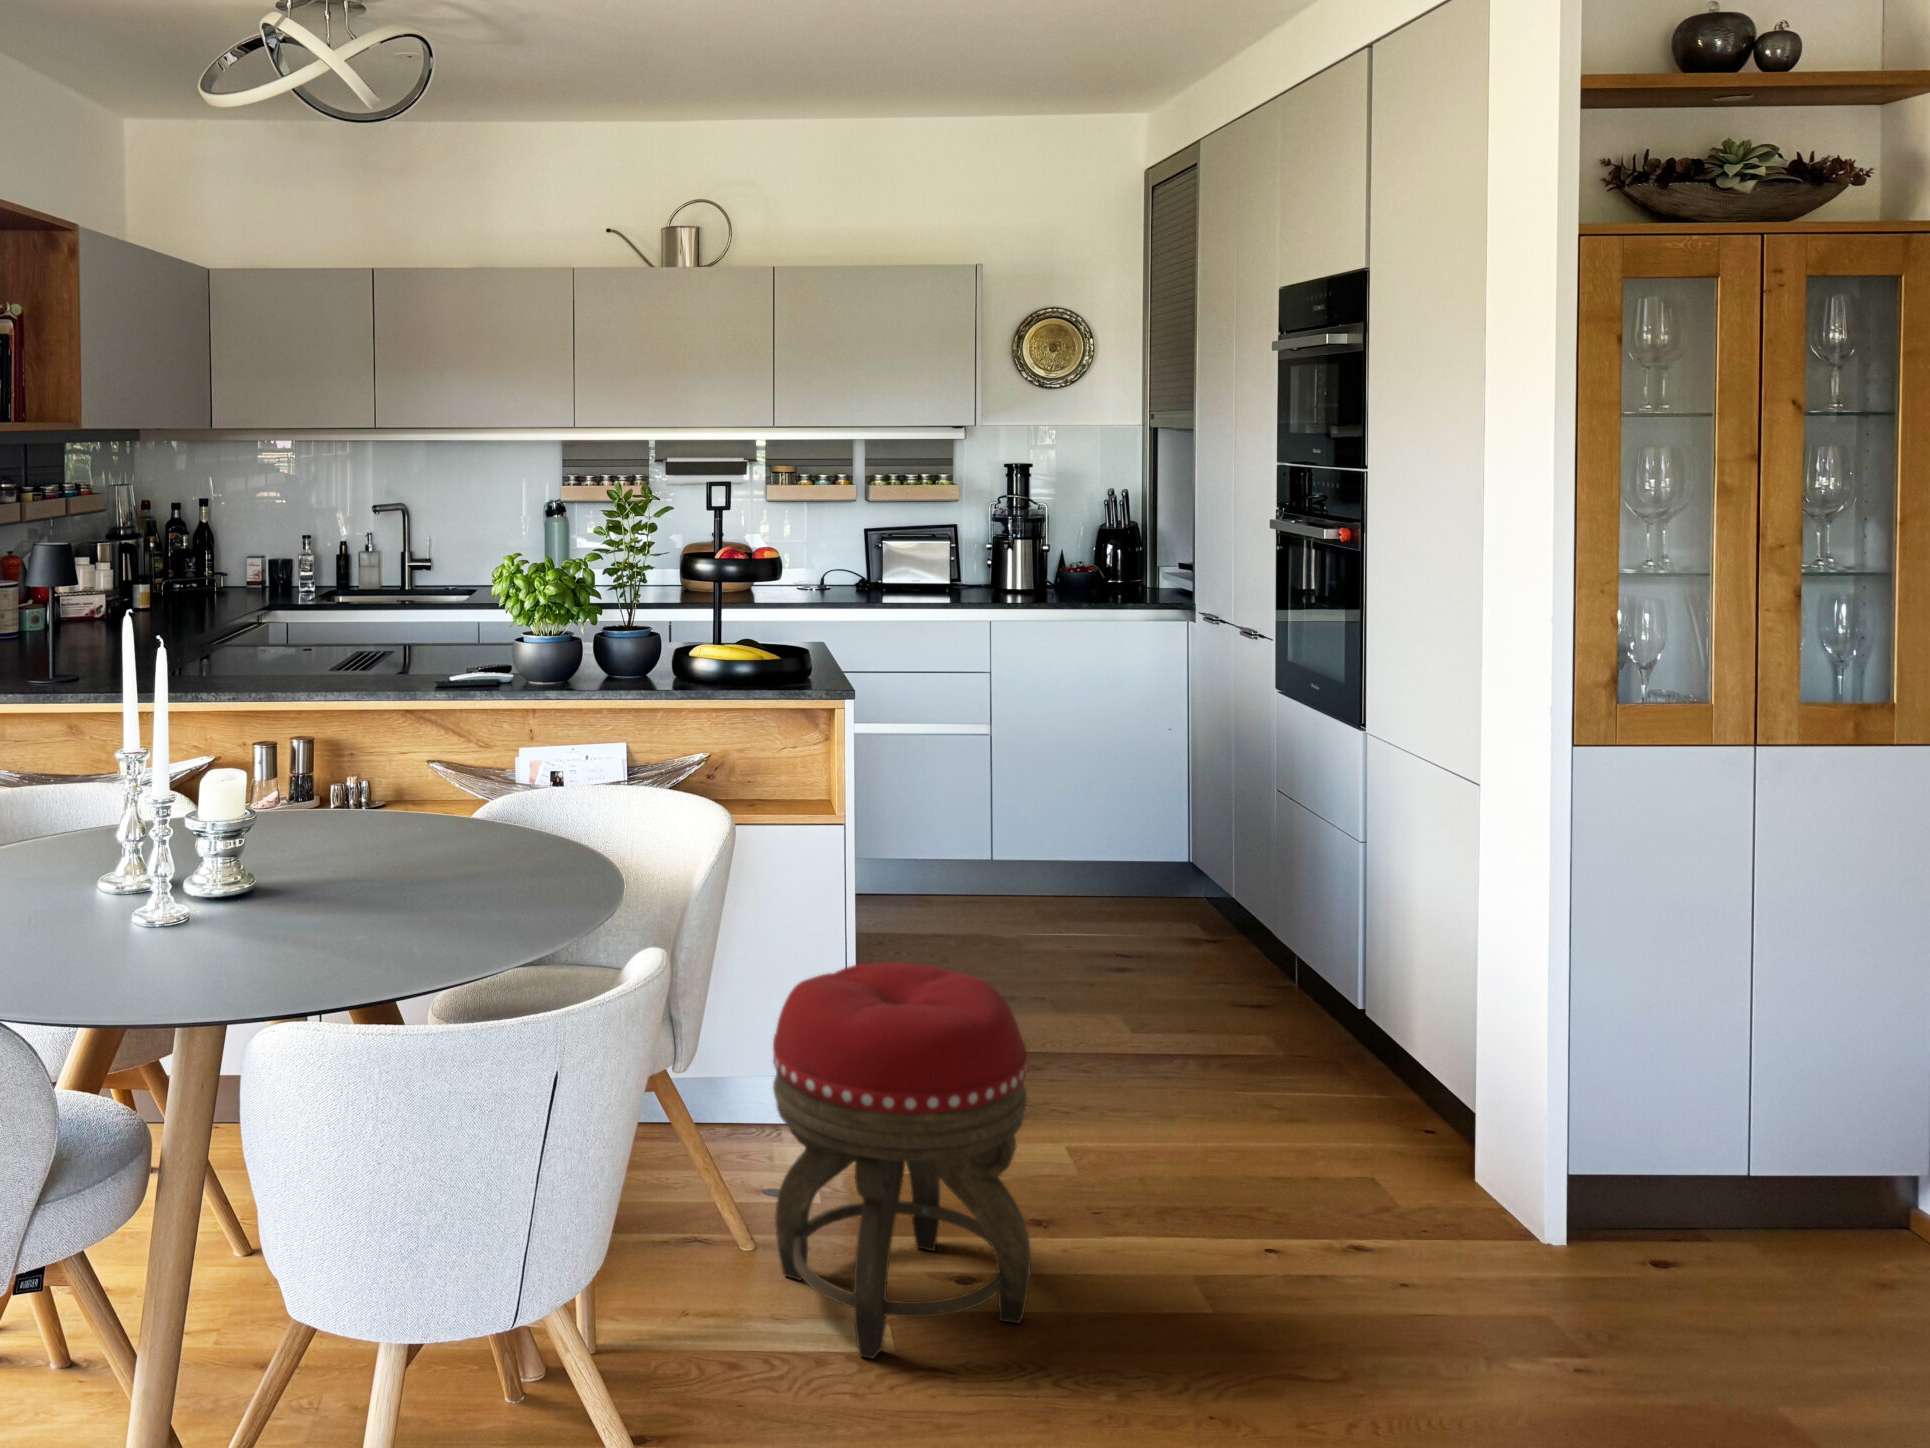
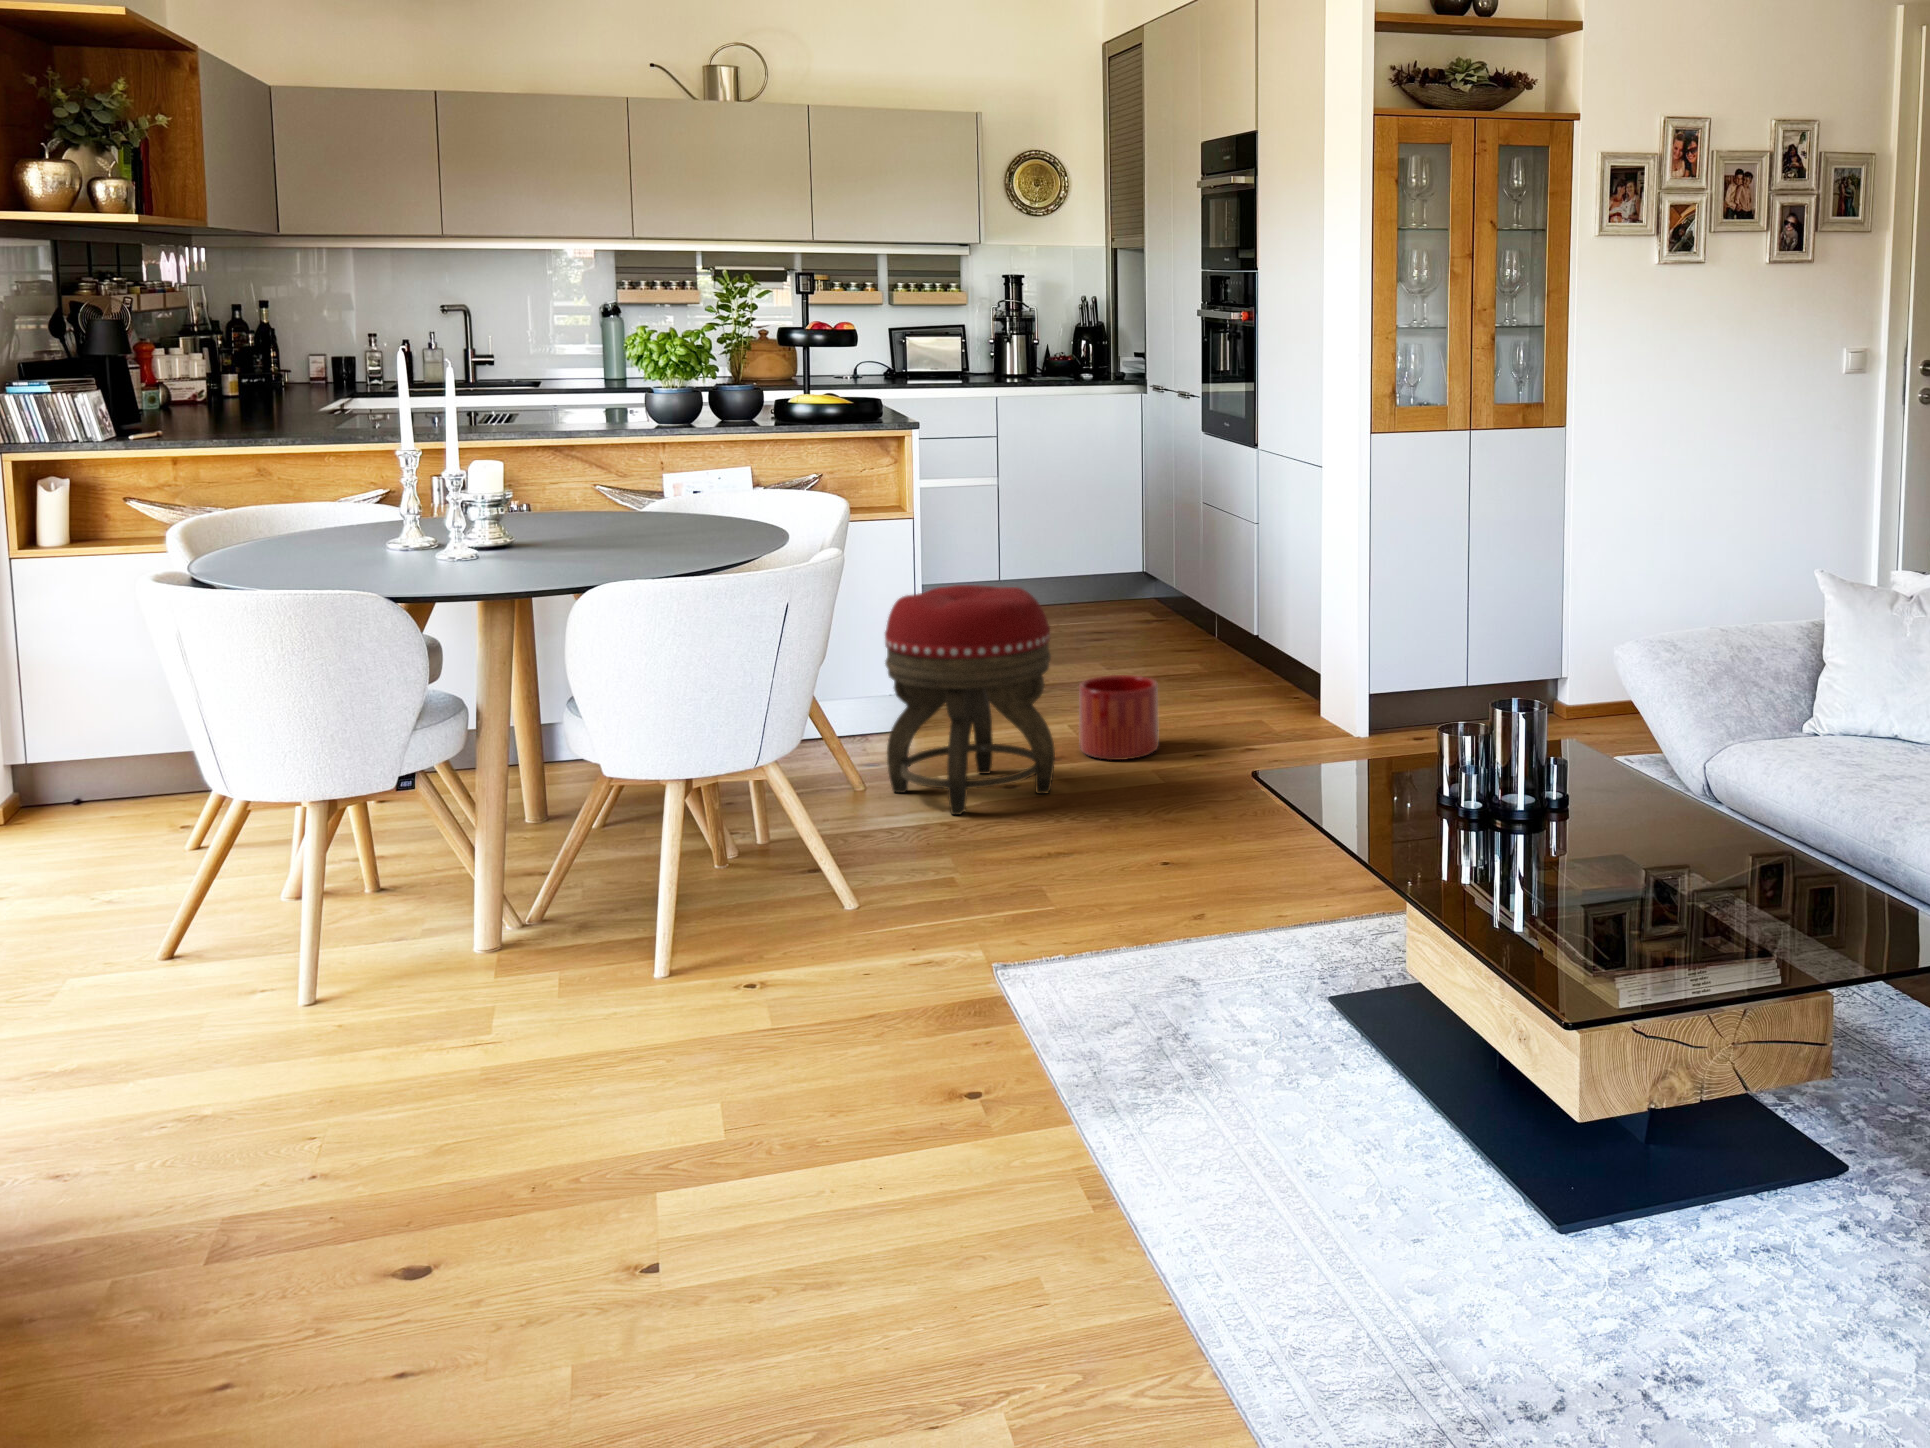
planter: none [1077,1096,1203,1250] -> present [1079,675,1159,760]

